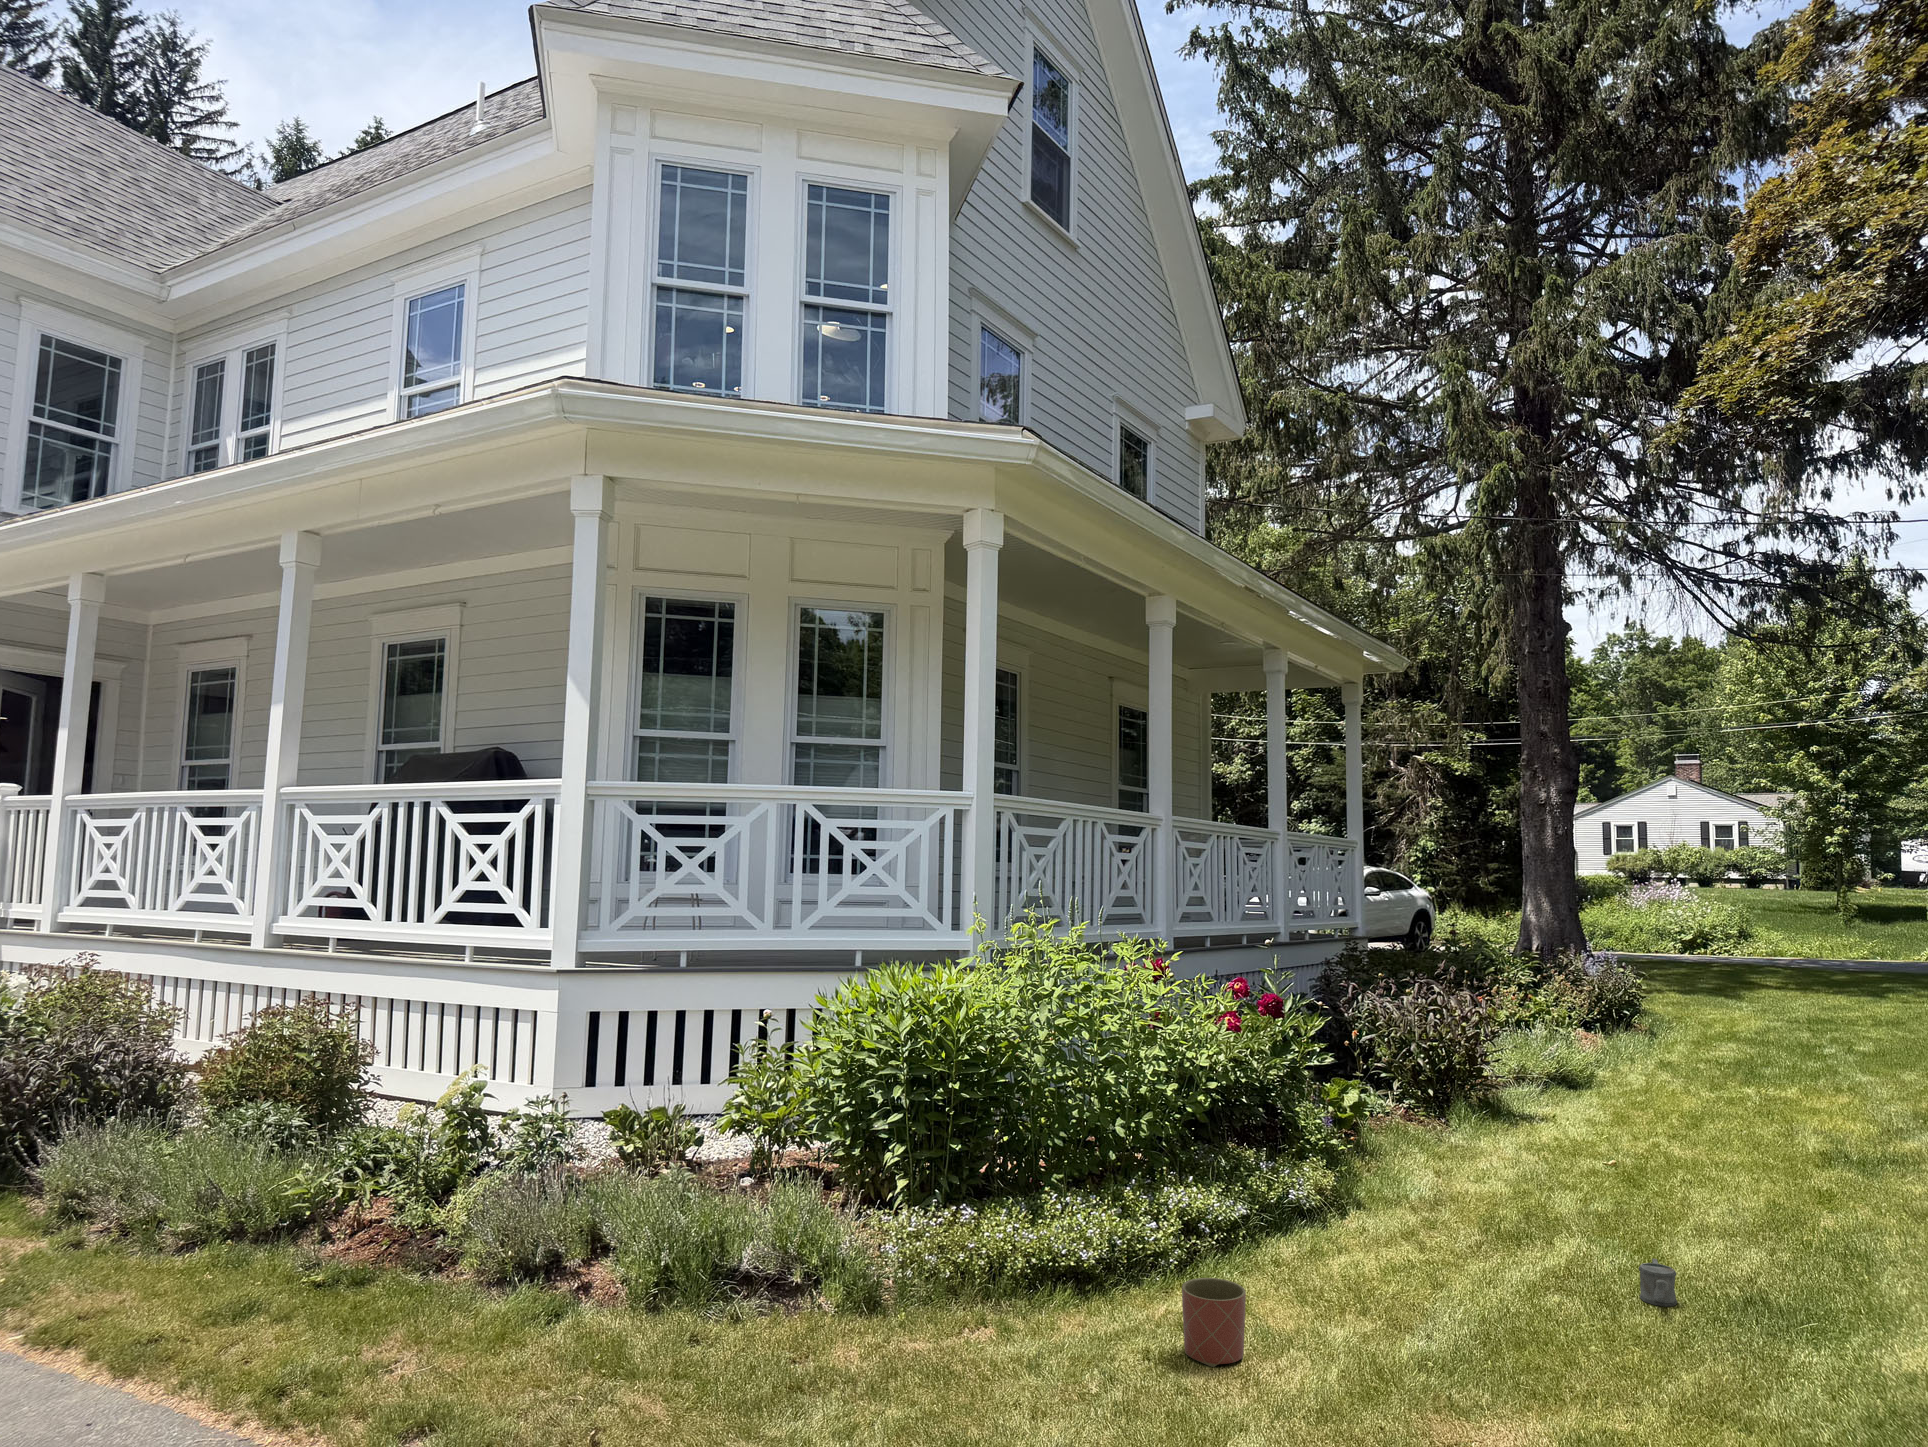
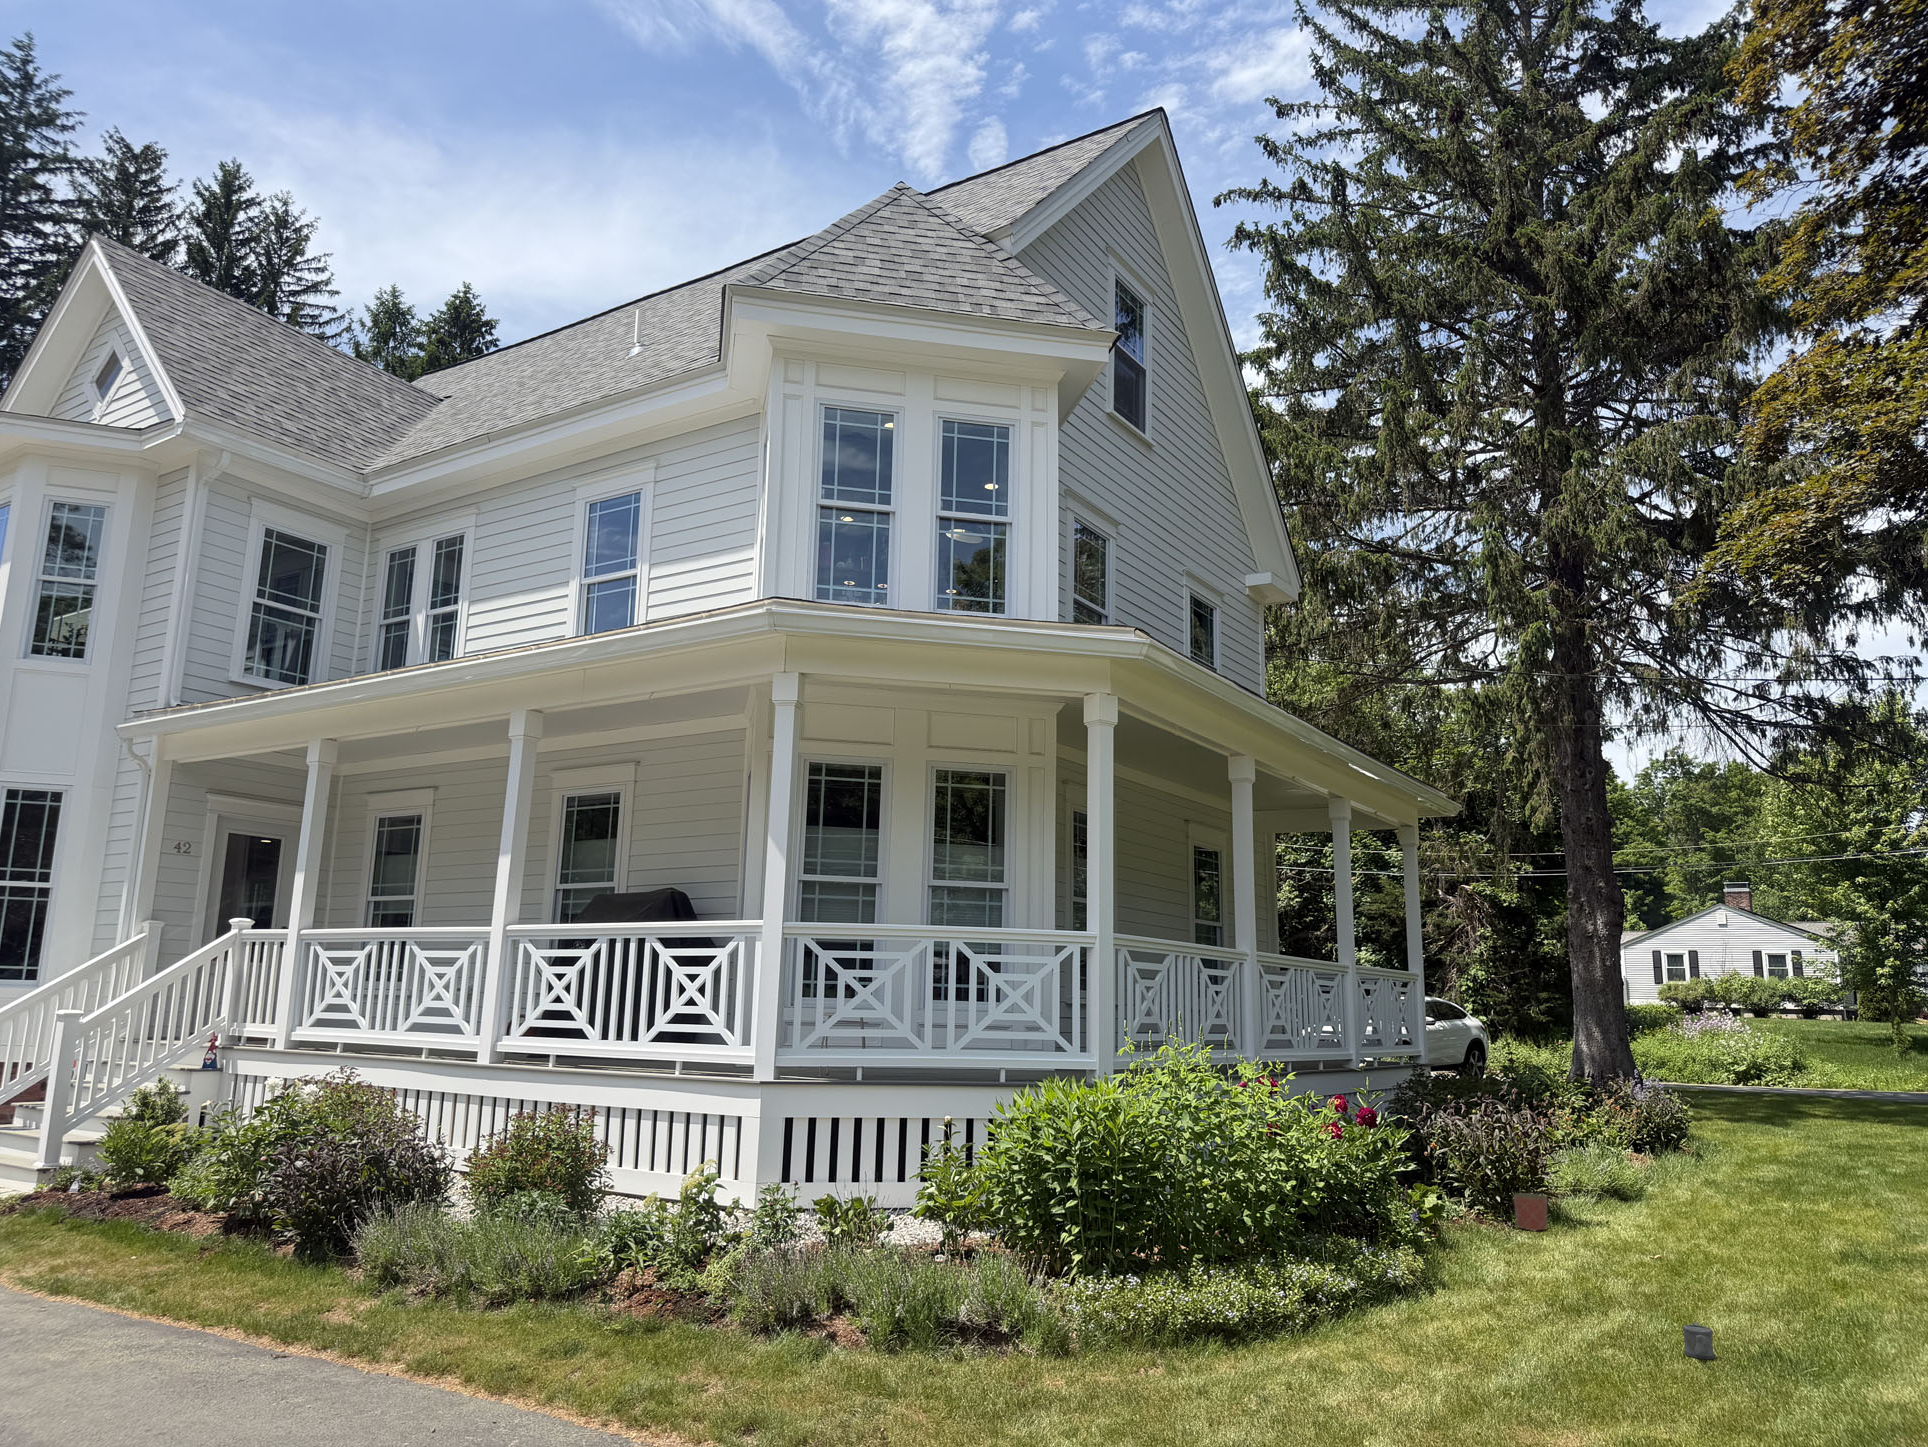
planter: present [1182,1278,1246,1367] -> present [1514,1193,1547,1231]

